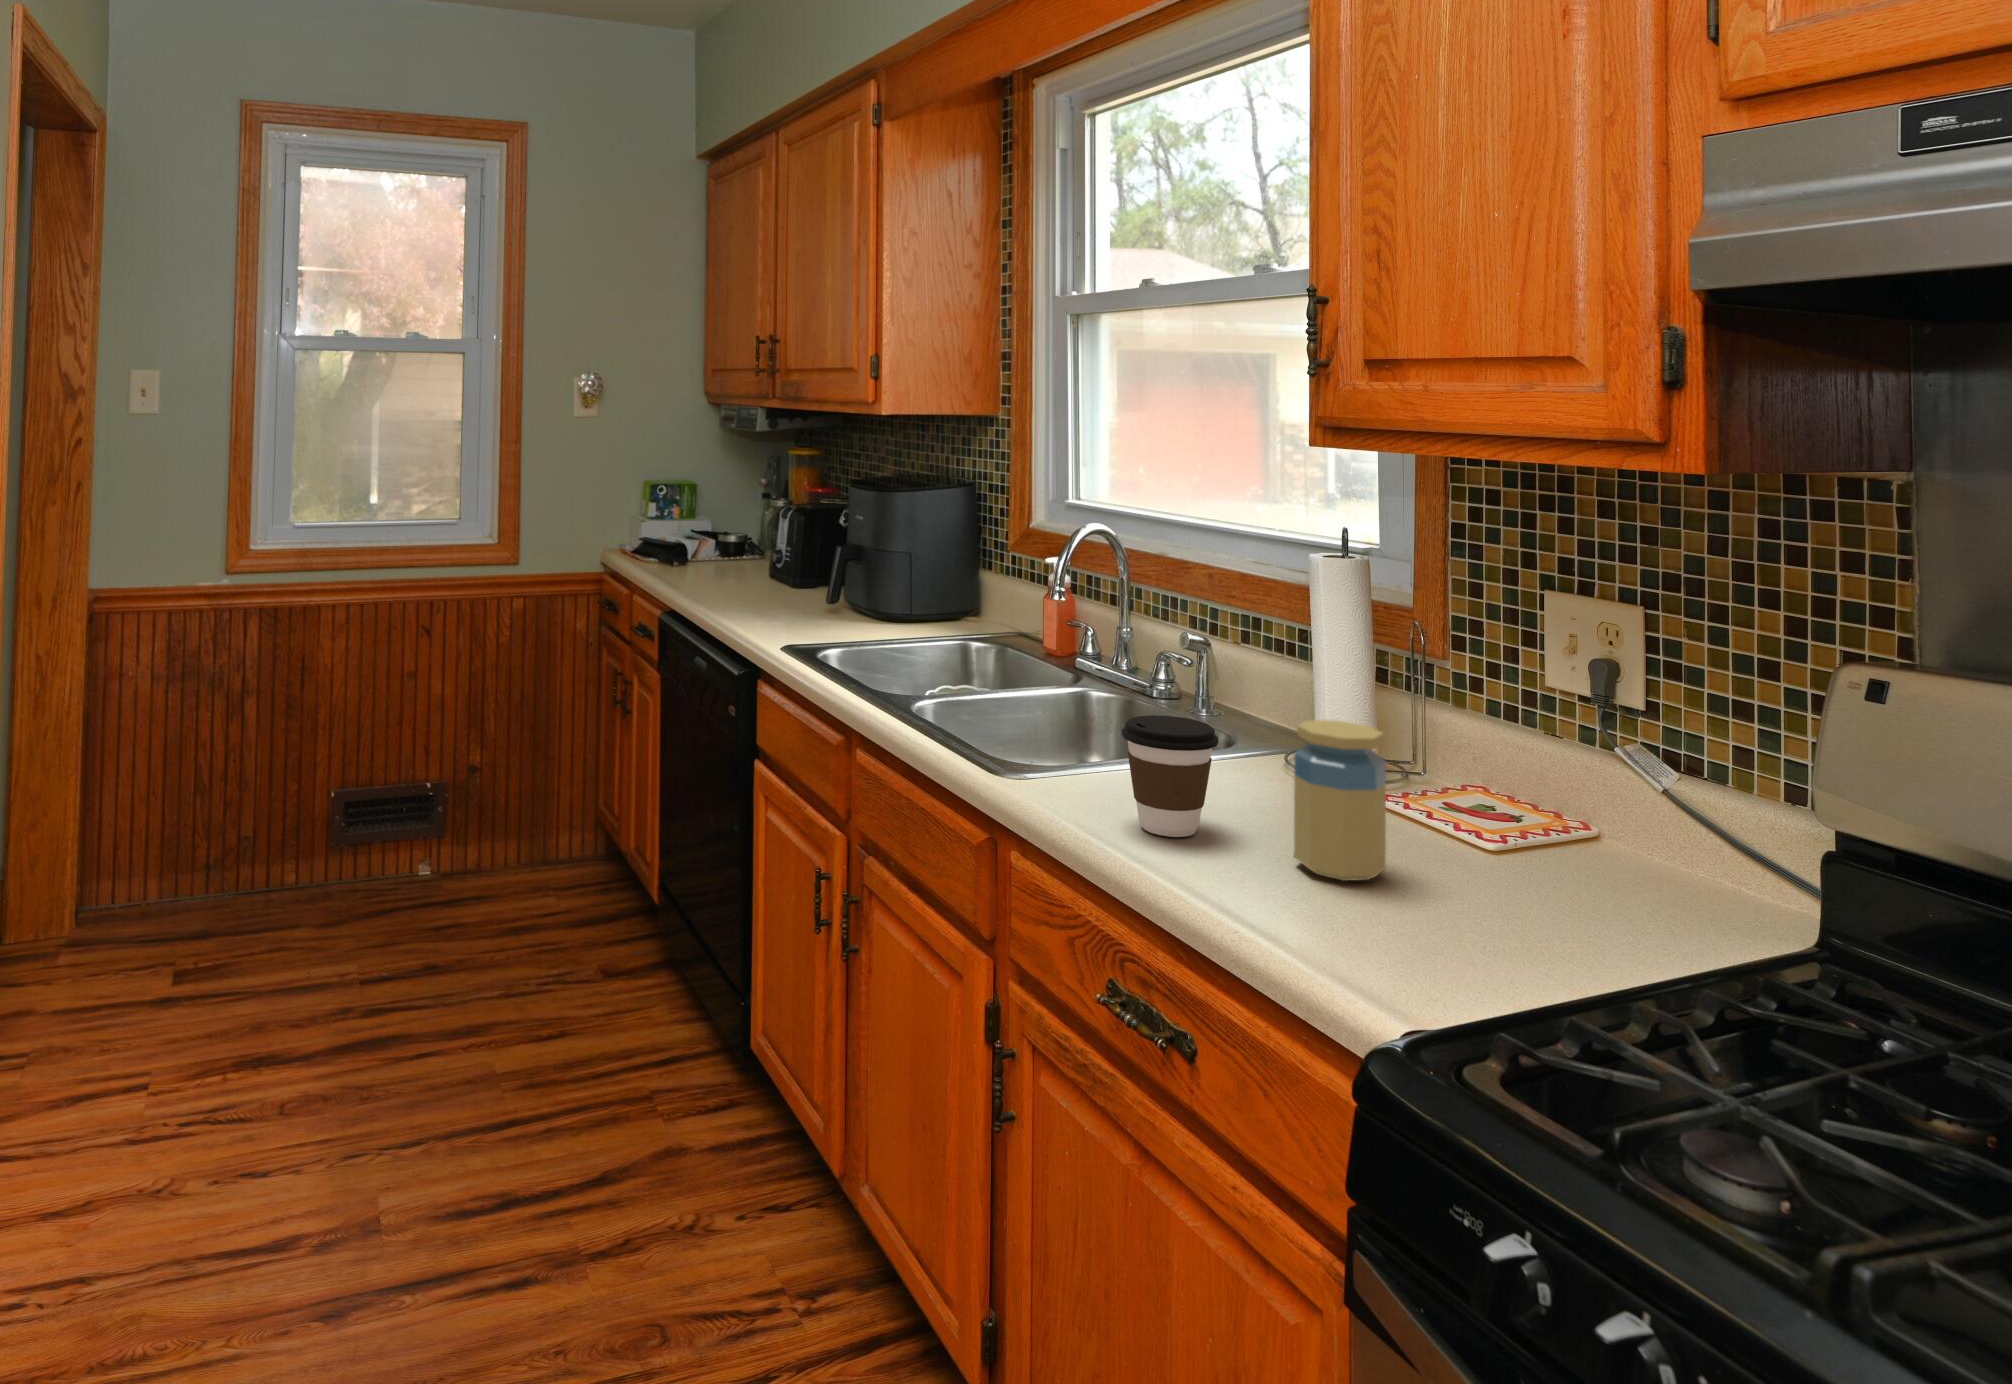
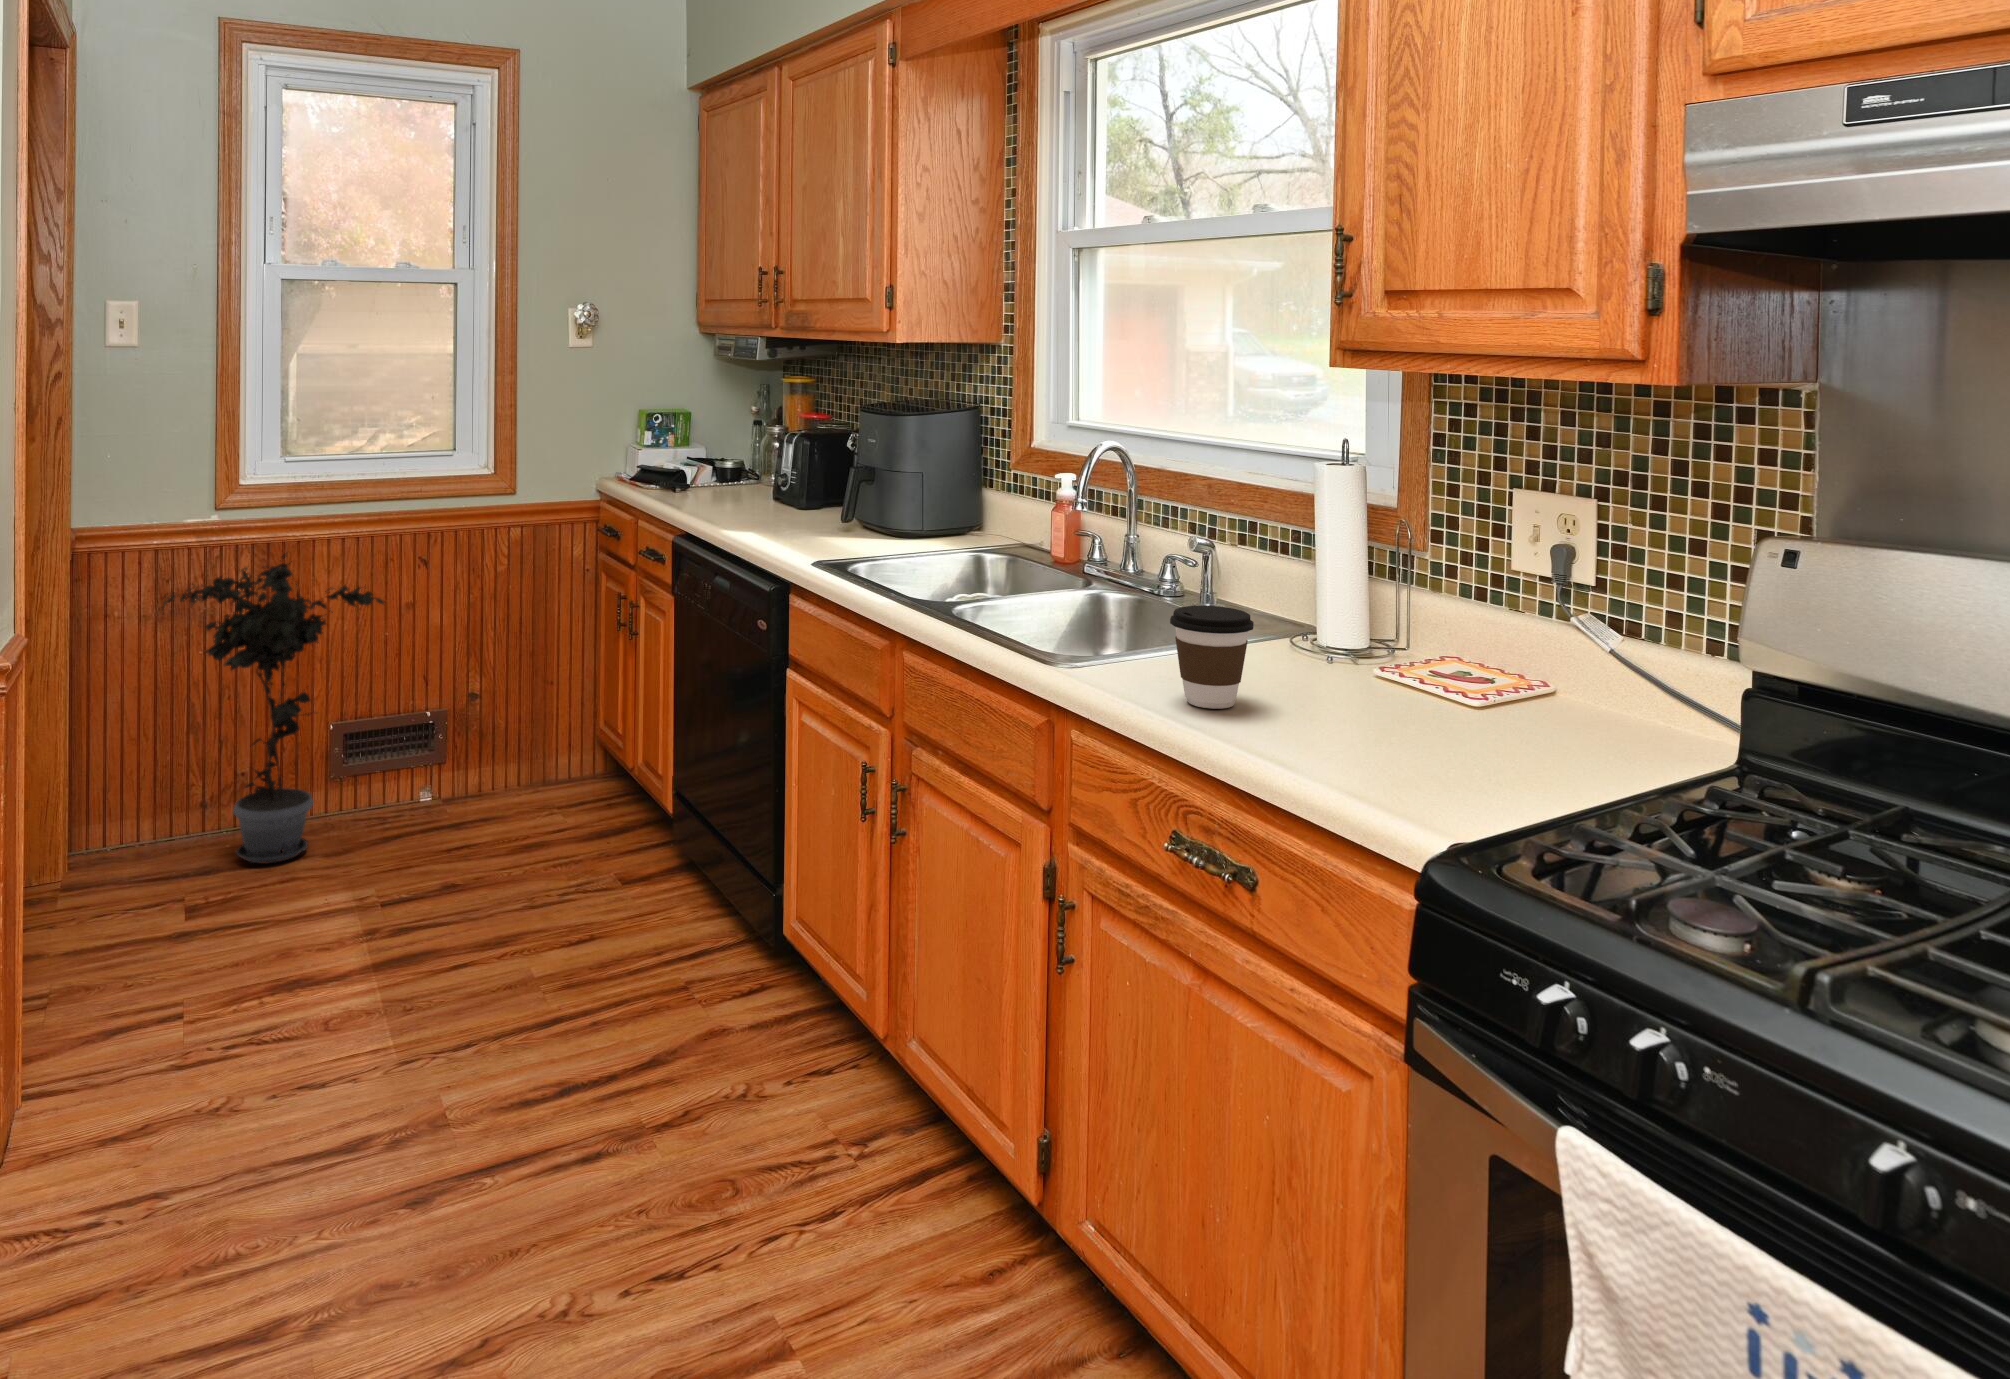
potted plant: none [169,616,385,930] -> present [162,553,384,864]
jar: present [1294,720,1386,881] -> none [1322,602,1400,736]

